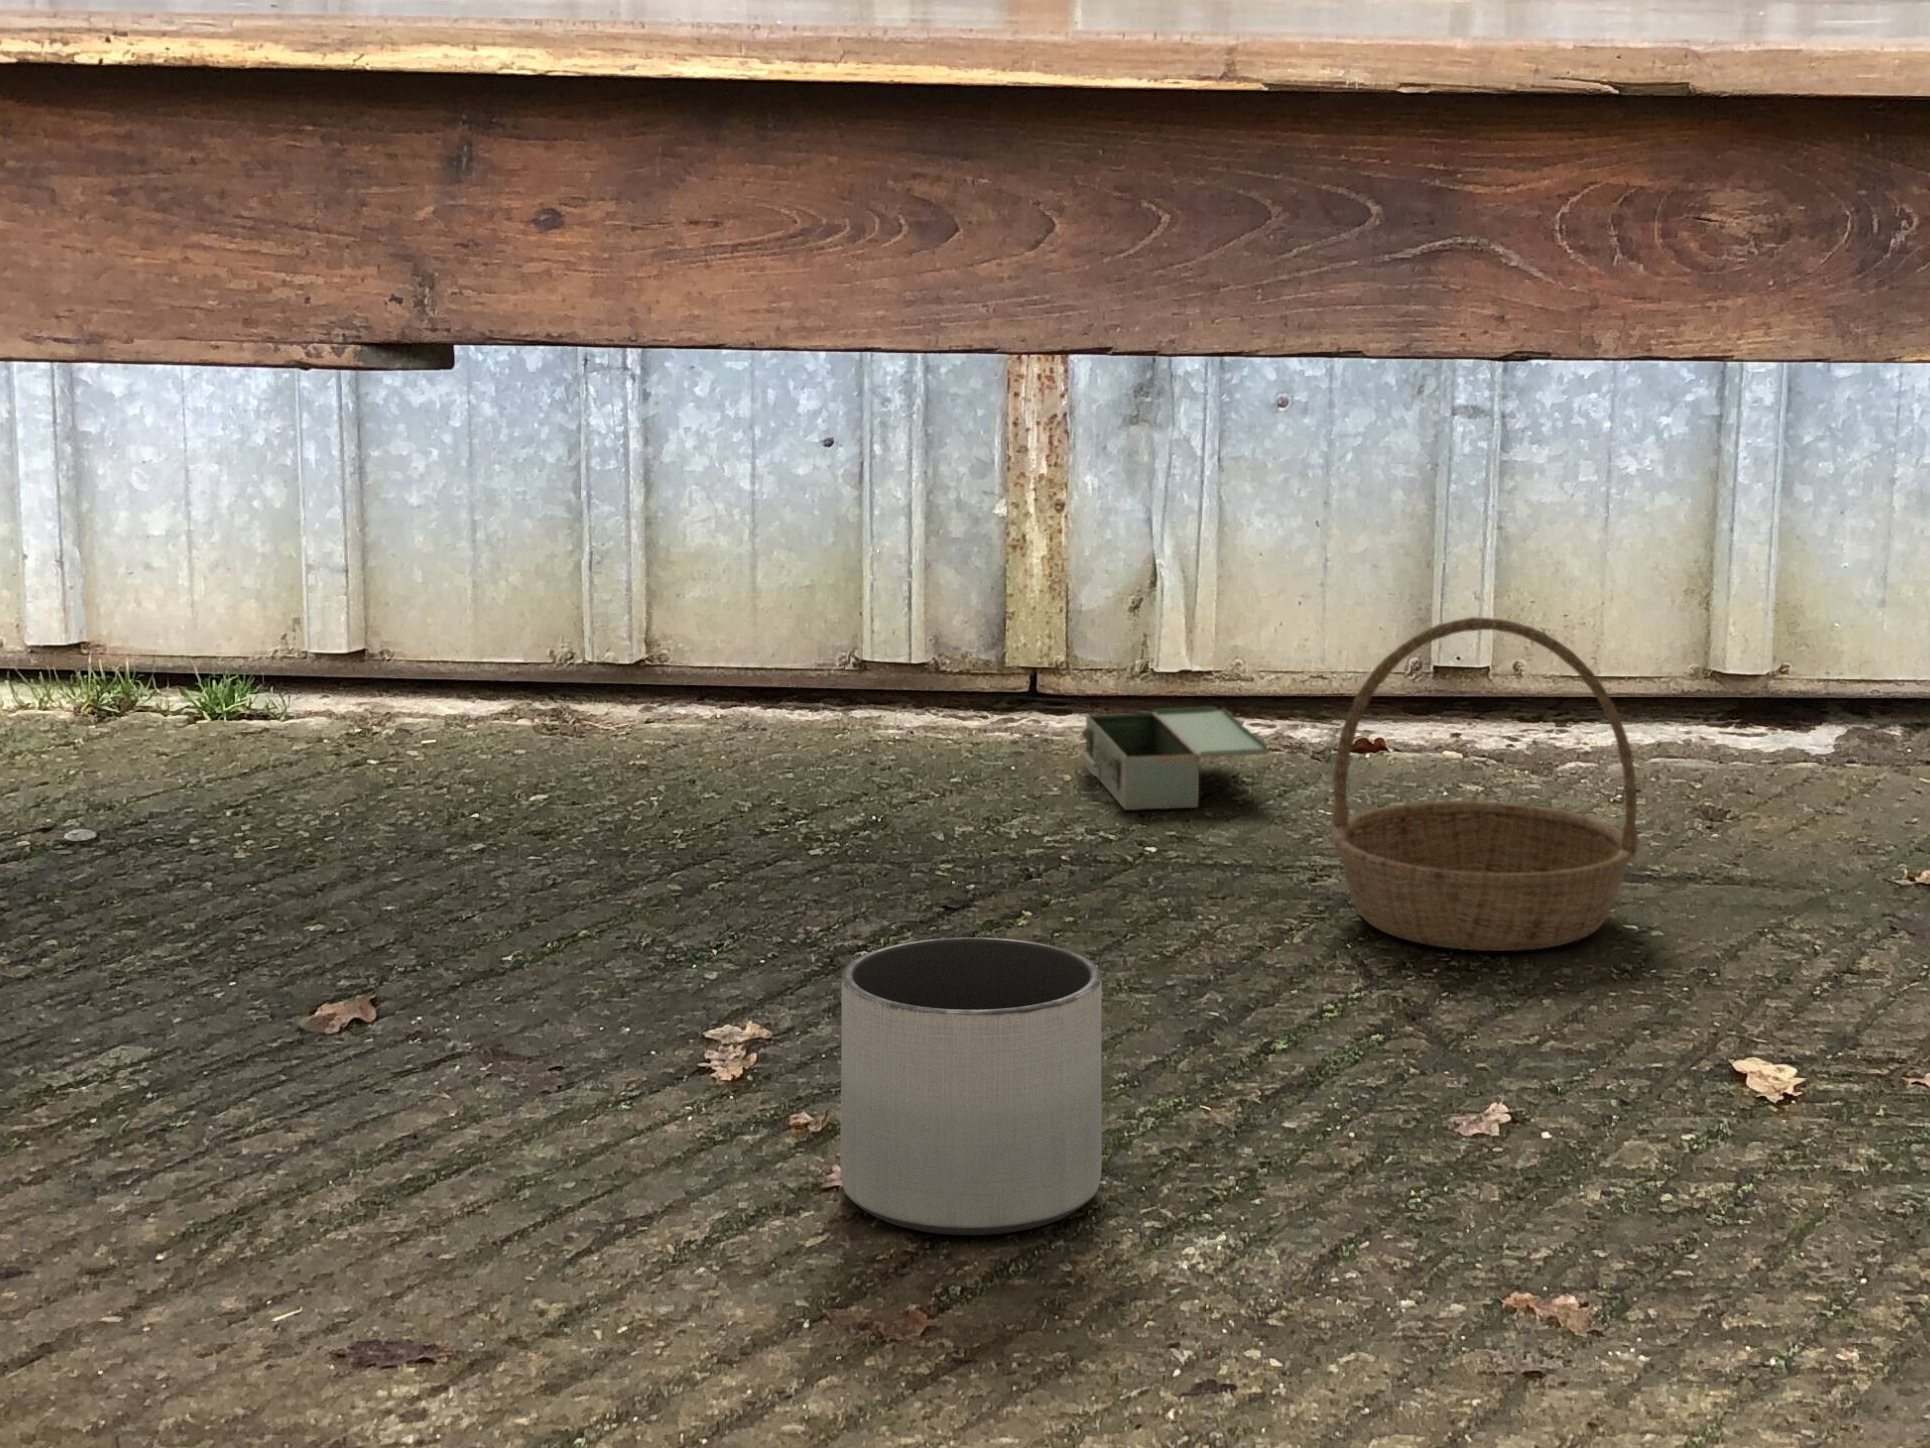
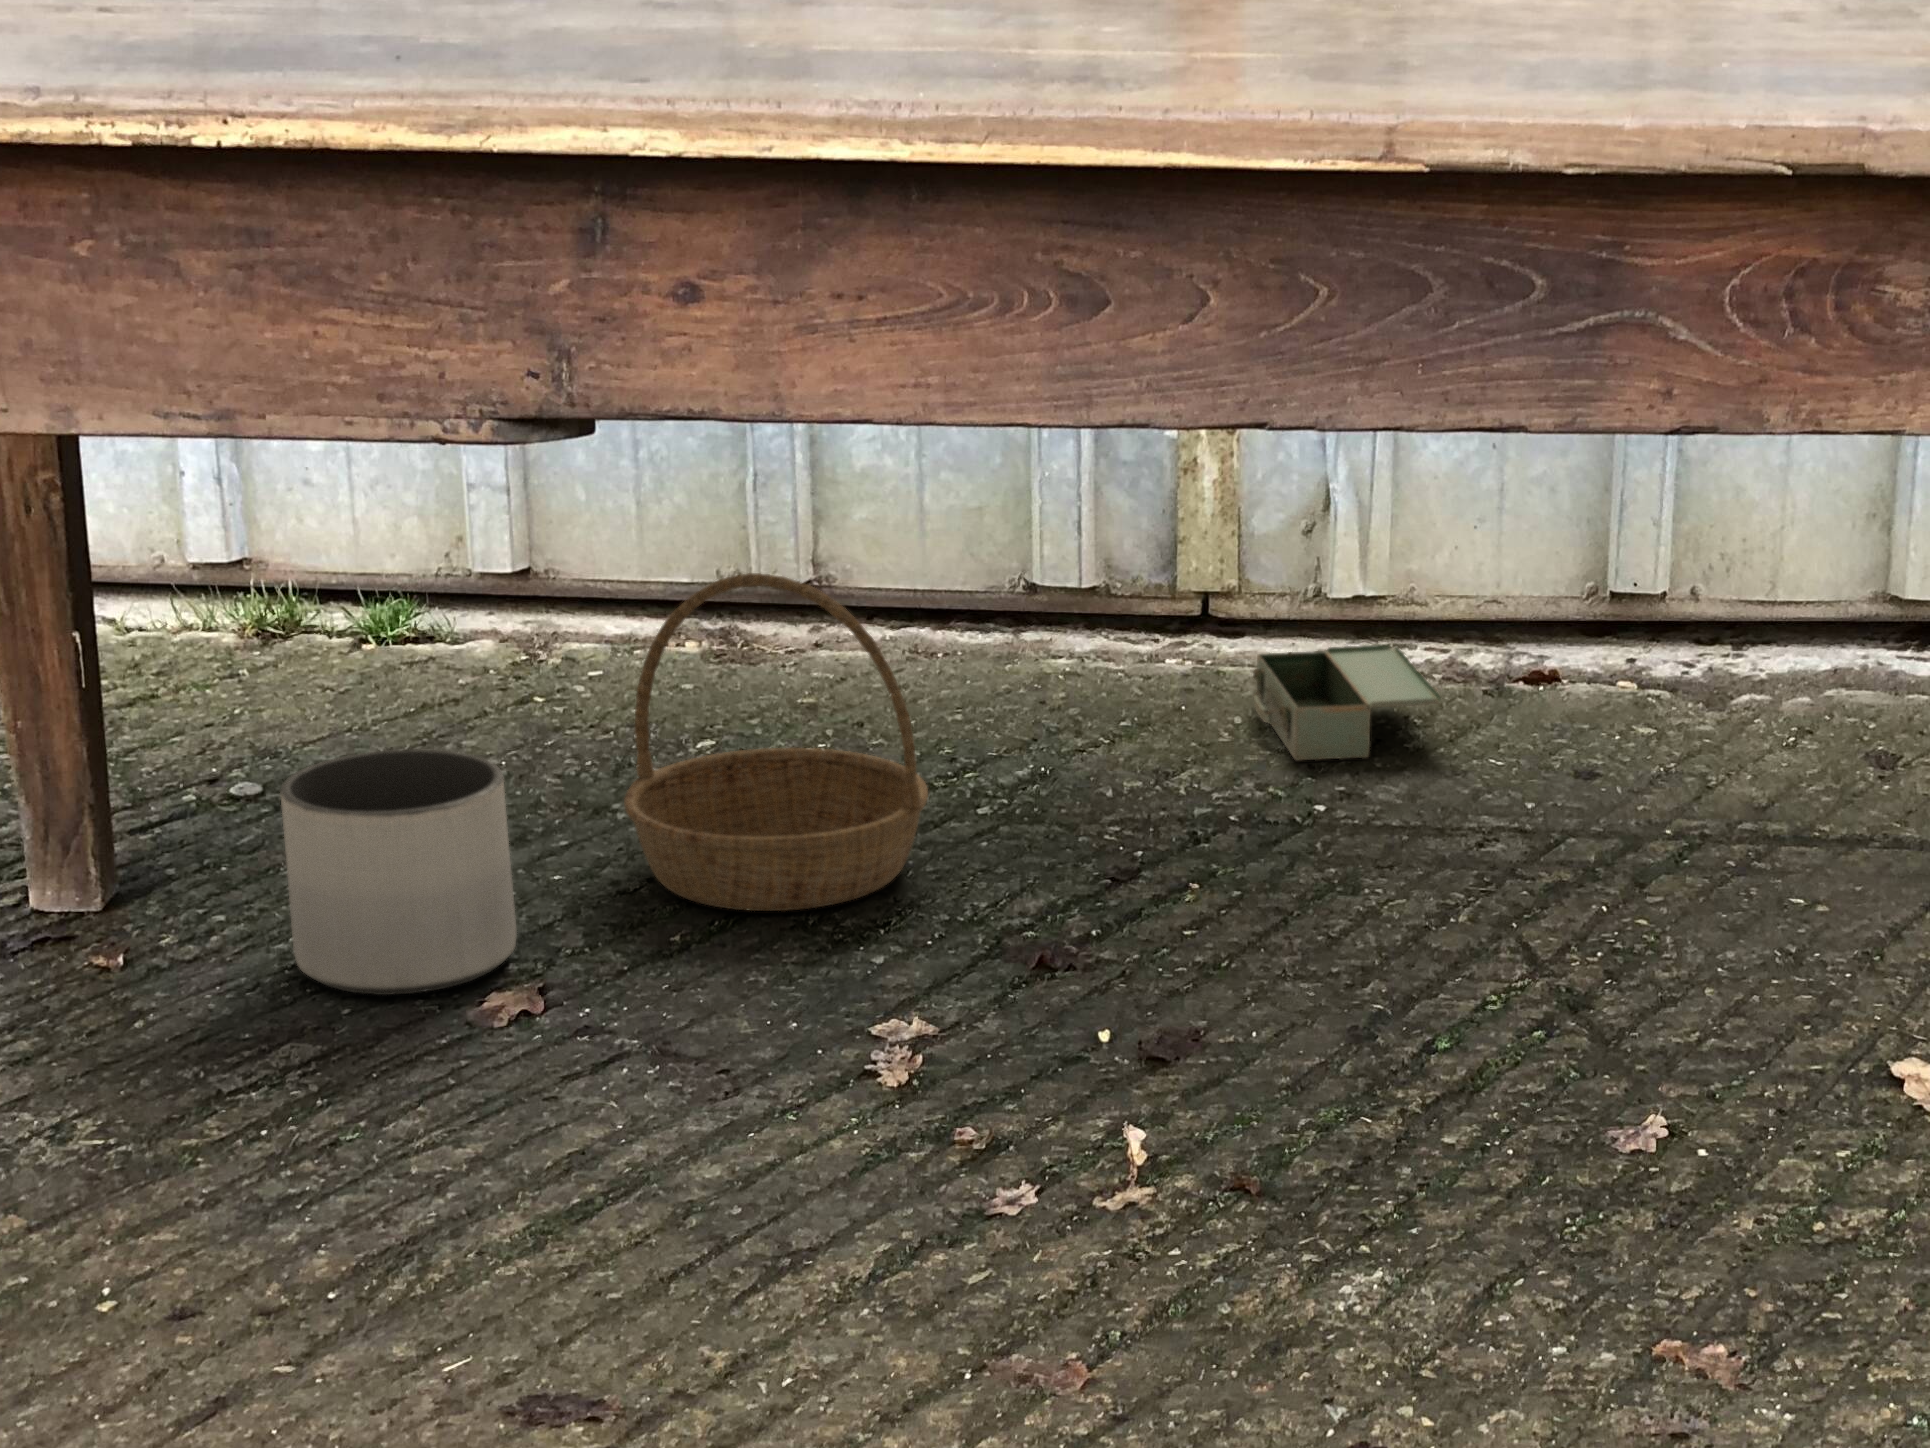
basket: present [1332,617,1638,951] -> present [624,573,928,911]
planter: present [840,937,1102,1235] -> present [280,749,516,995]

